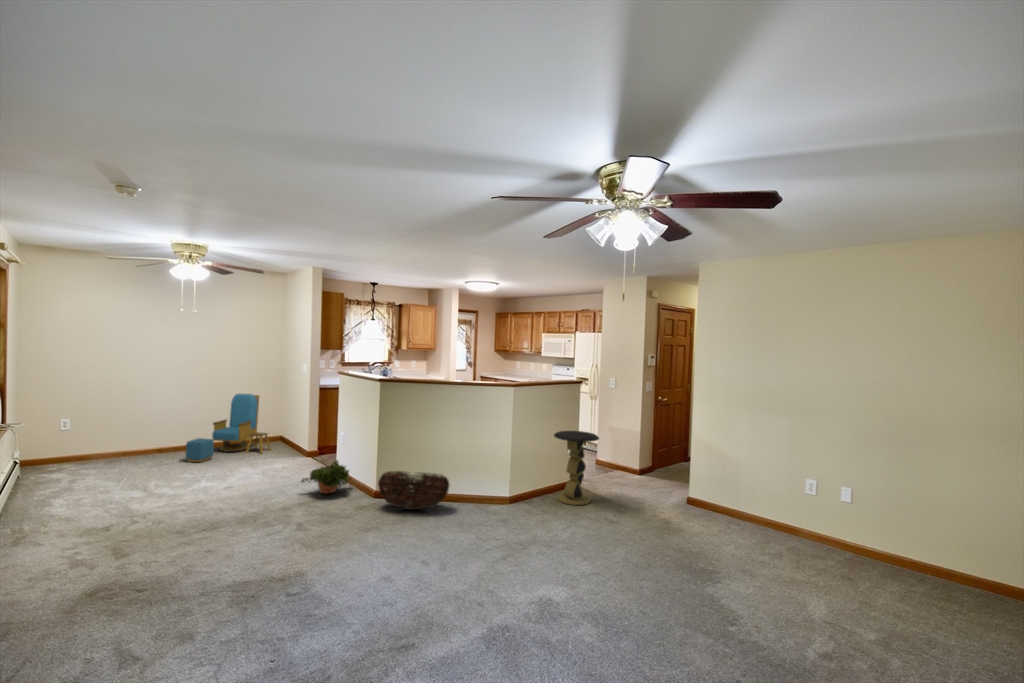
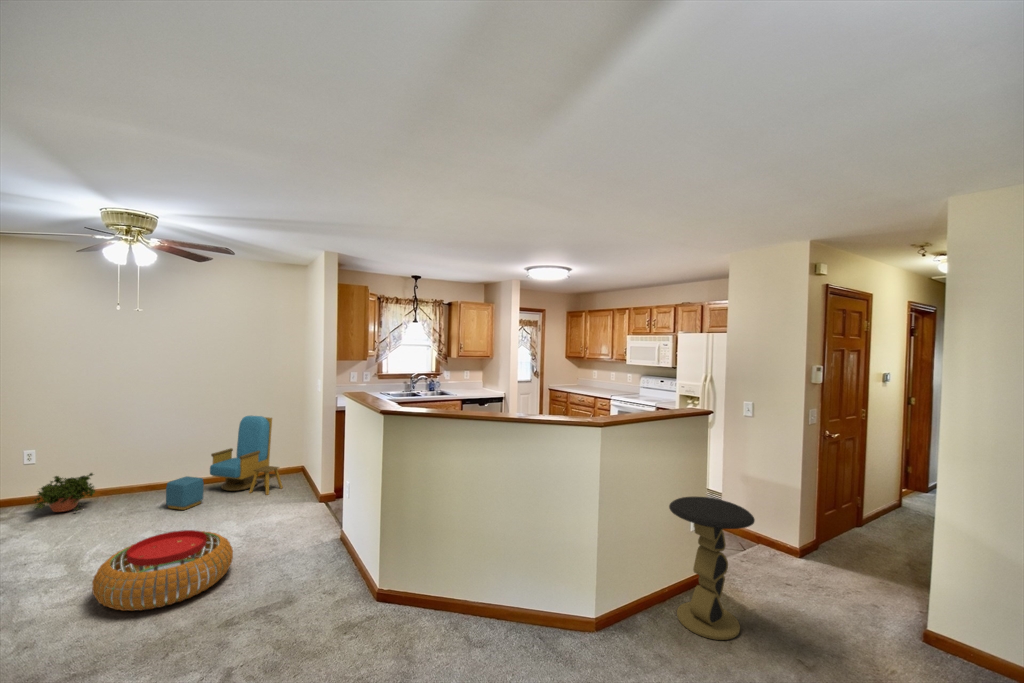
potted plant: present [302,460,350,494] -> present [34,473,95,512]
pouf: none [183,463,269,505] -> present [92,530,233,611]
basket: present [378,471,450,510] -> none [374,567,493,641]

